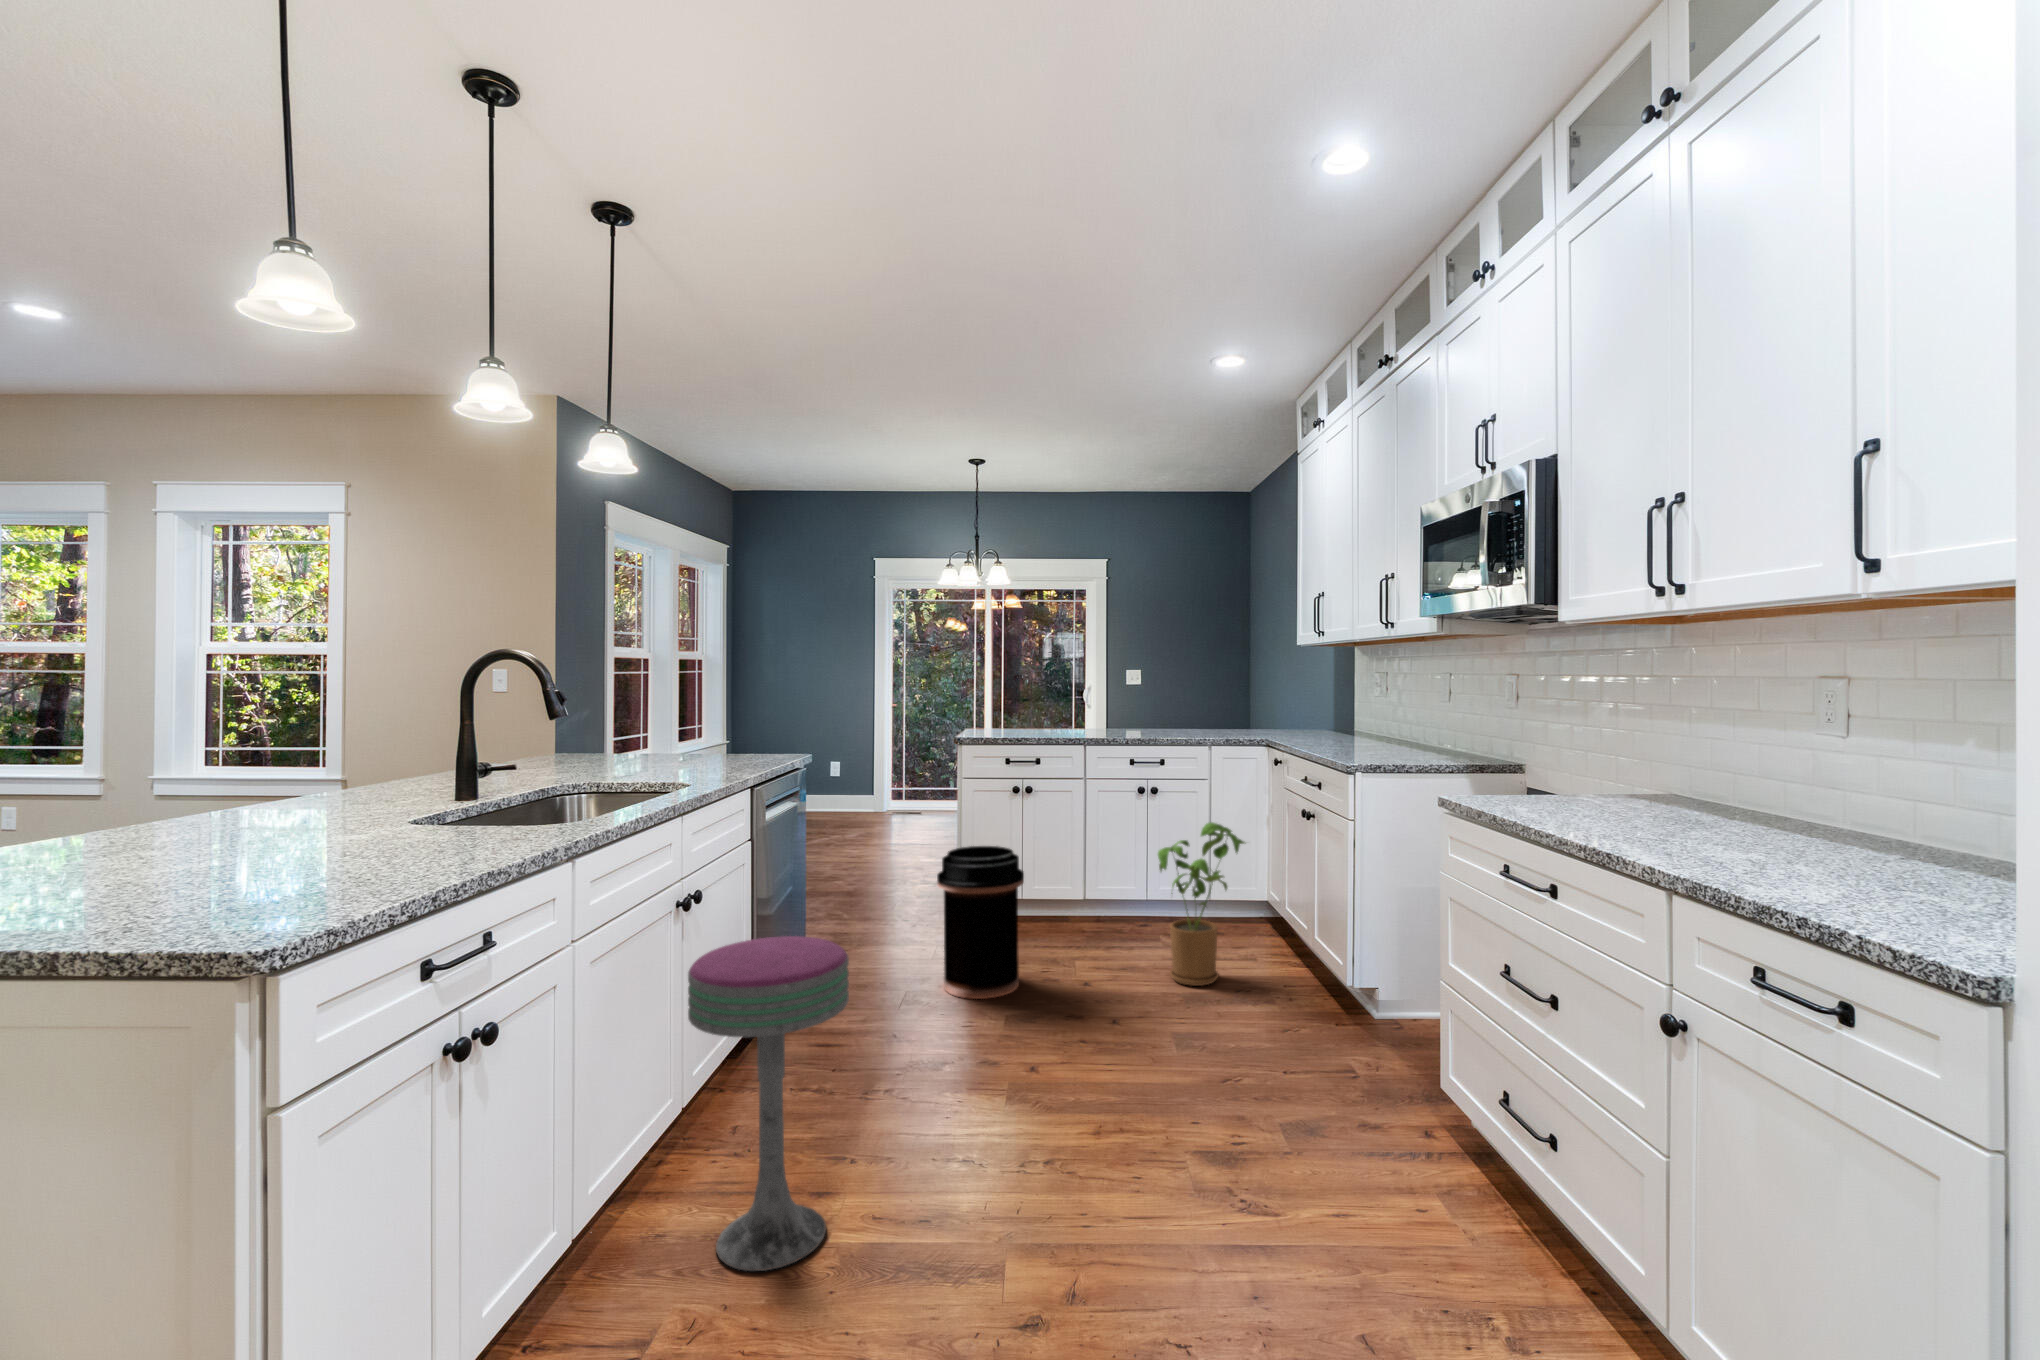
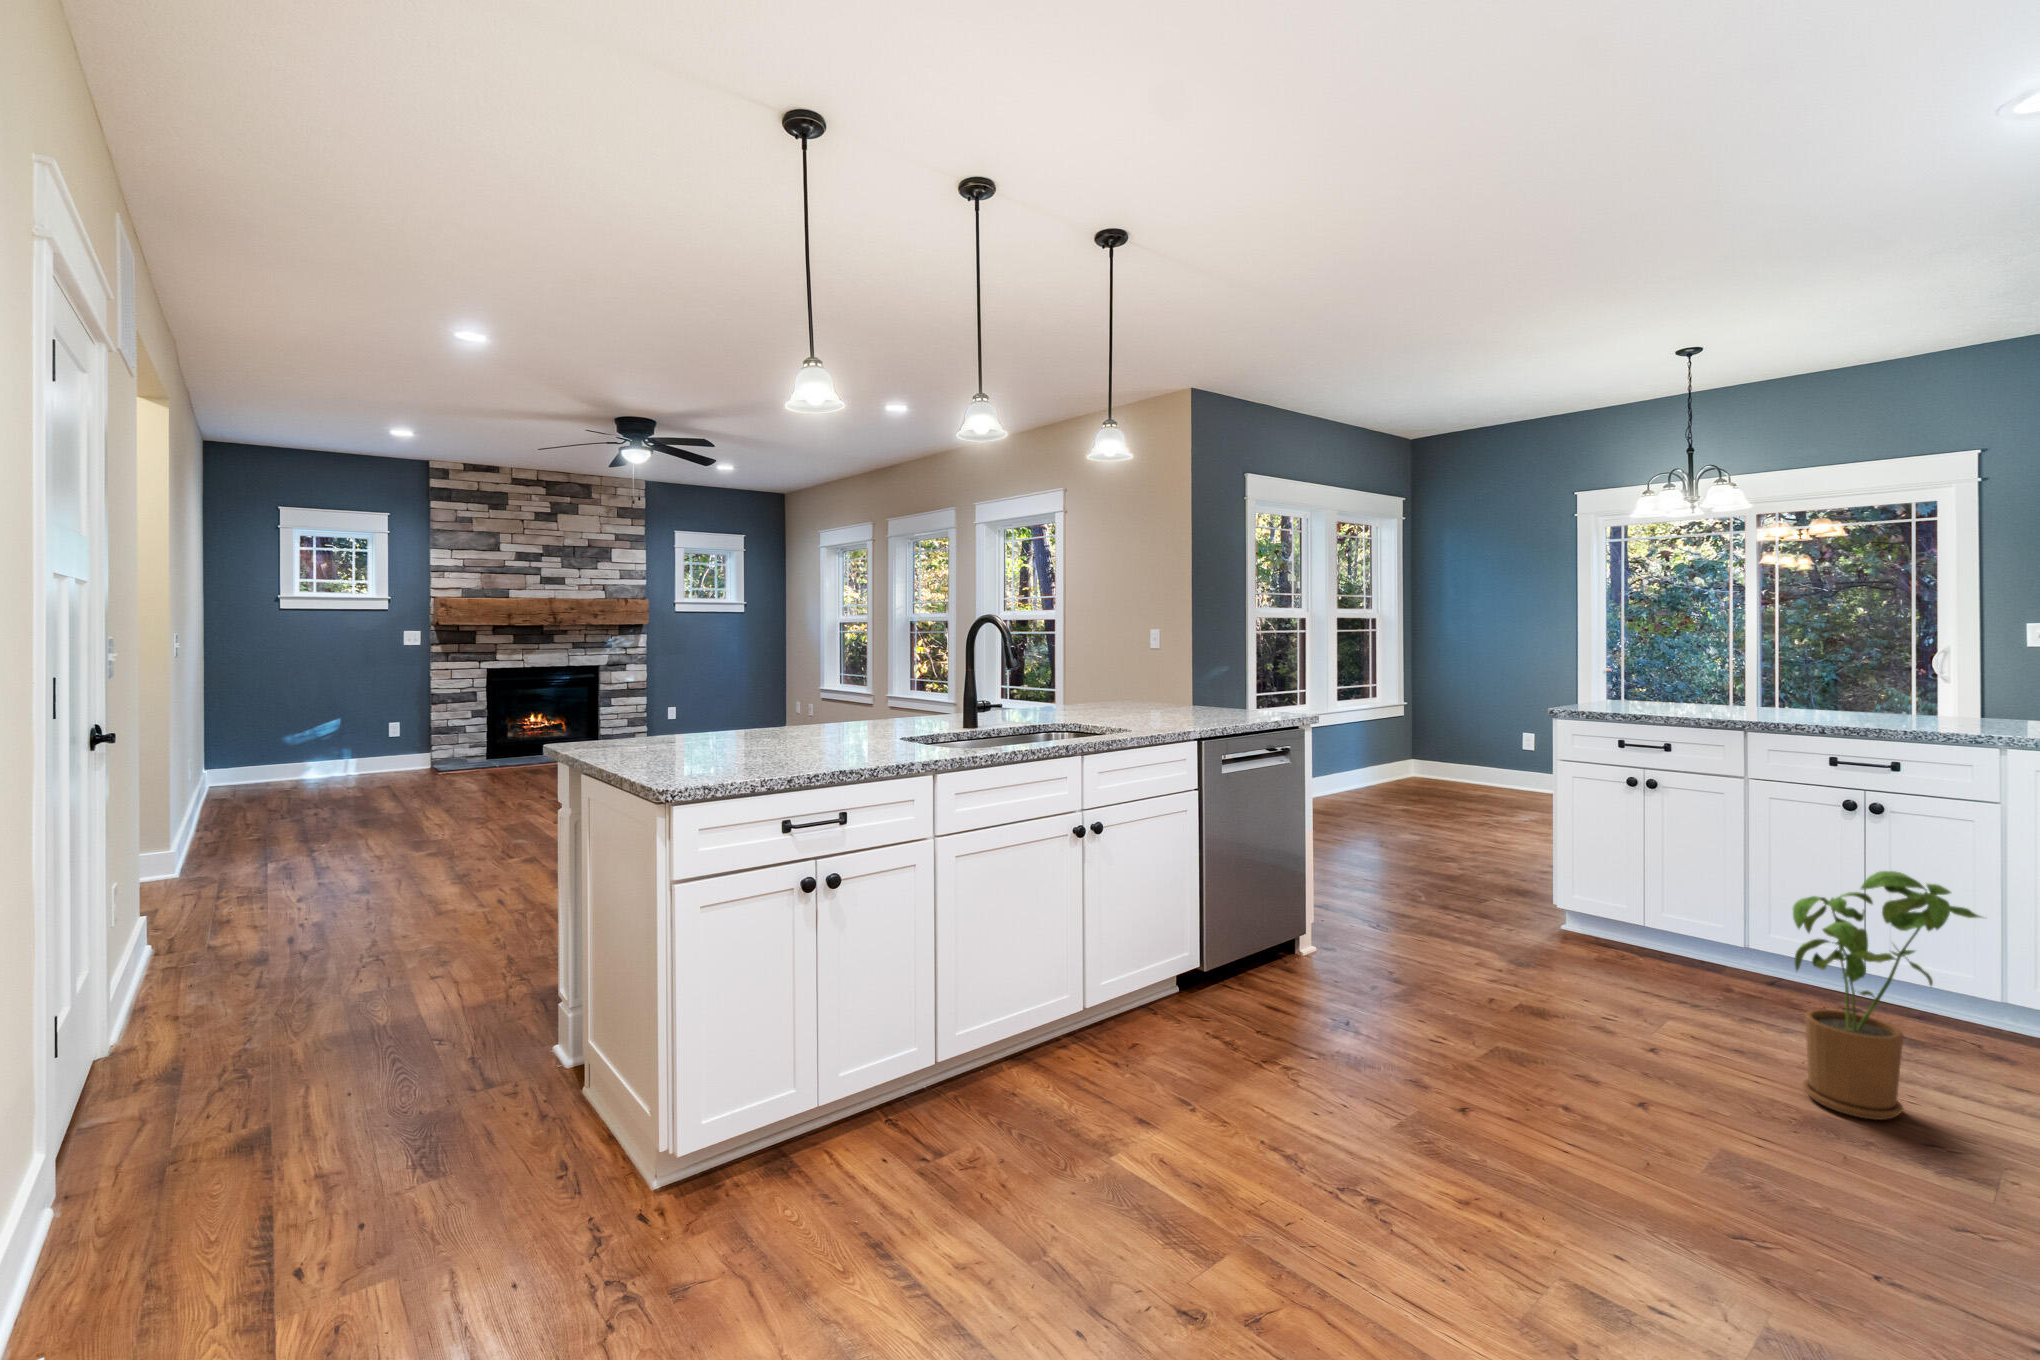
trash can: present [937,846,1024,999] -> none [1443,842,1562,1029]
bar stool: present [688,936,849,1271] -> none [1008,871,1146,1158]

